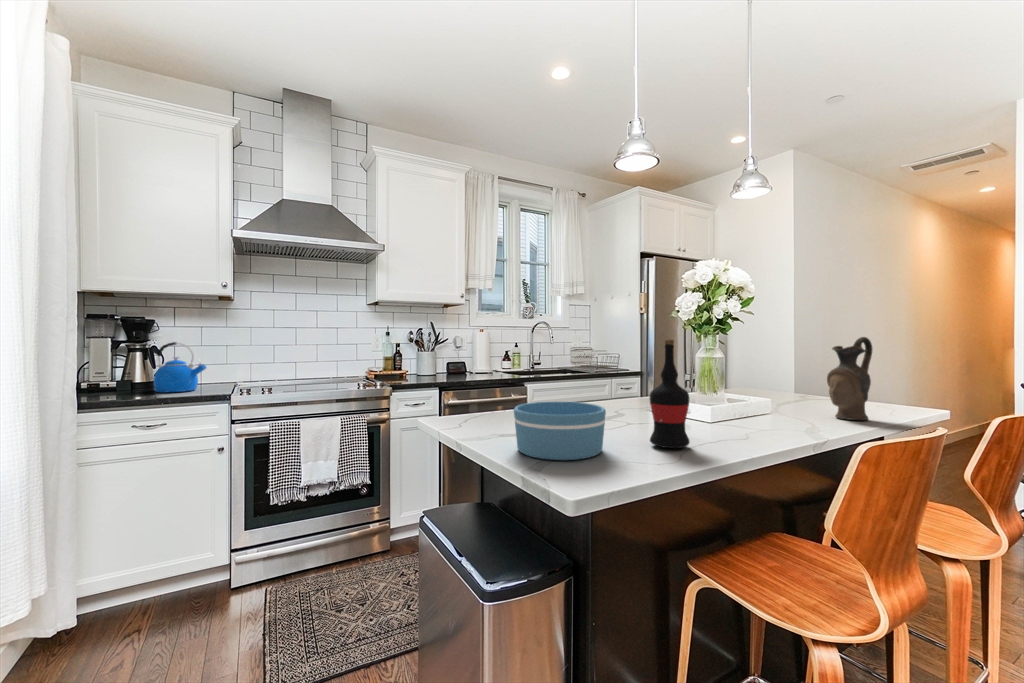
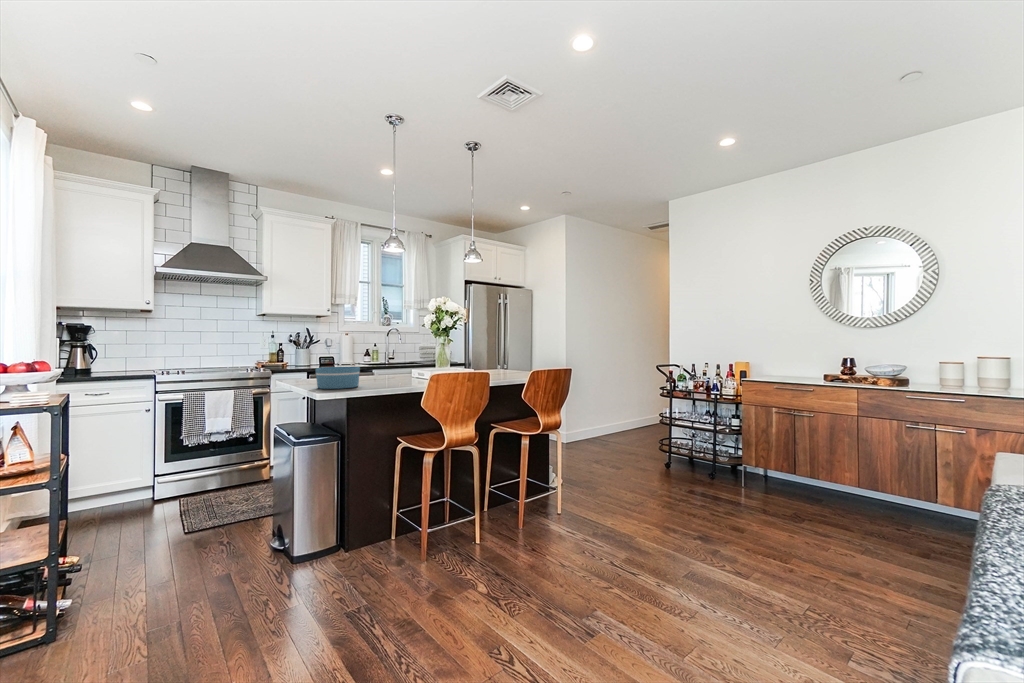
ceramic pitcher: present [827,337,873,420] -> none [497,336,520,377]
wine bottle: present [650,339,690,448] -> none [383,337,401,385]
kettle: present [153,342,206,392] -> none [97,341,136,374]

